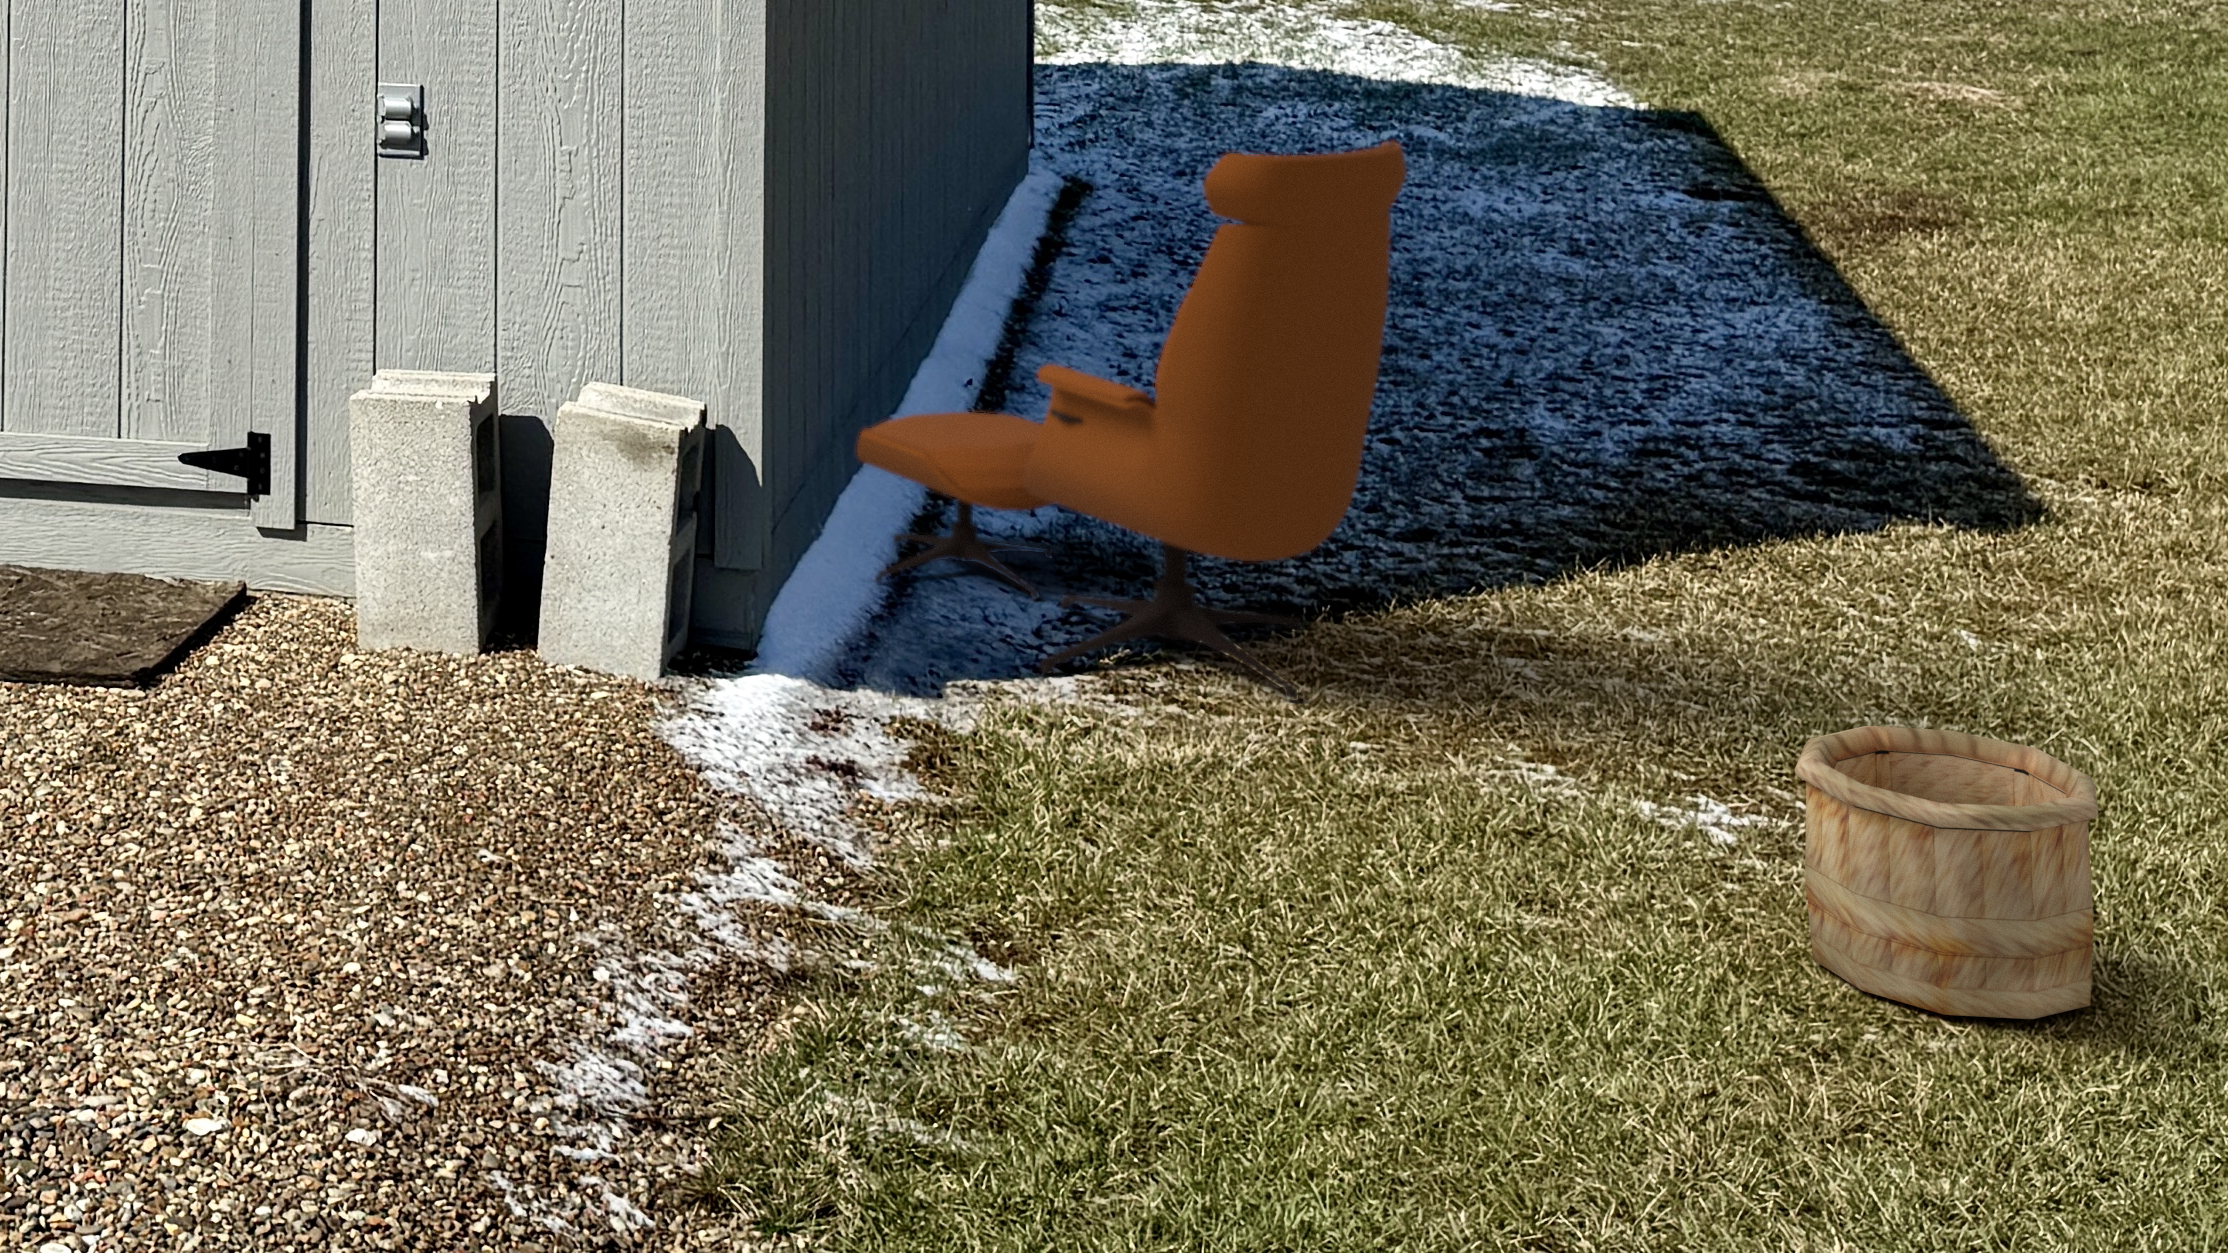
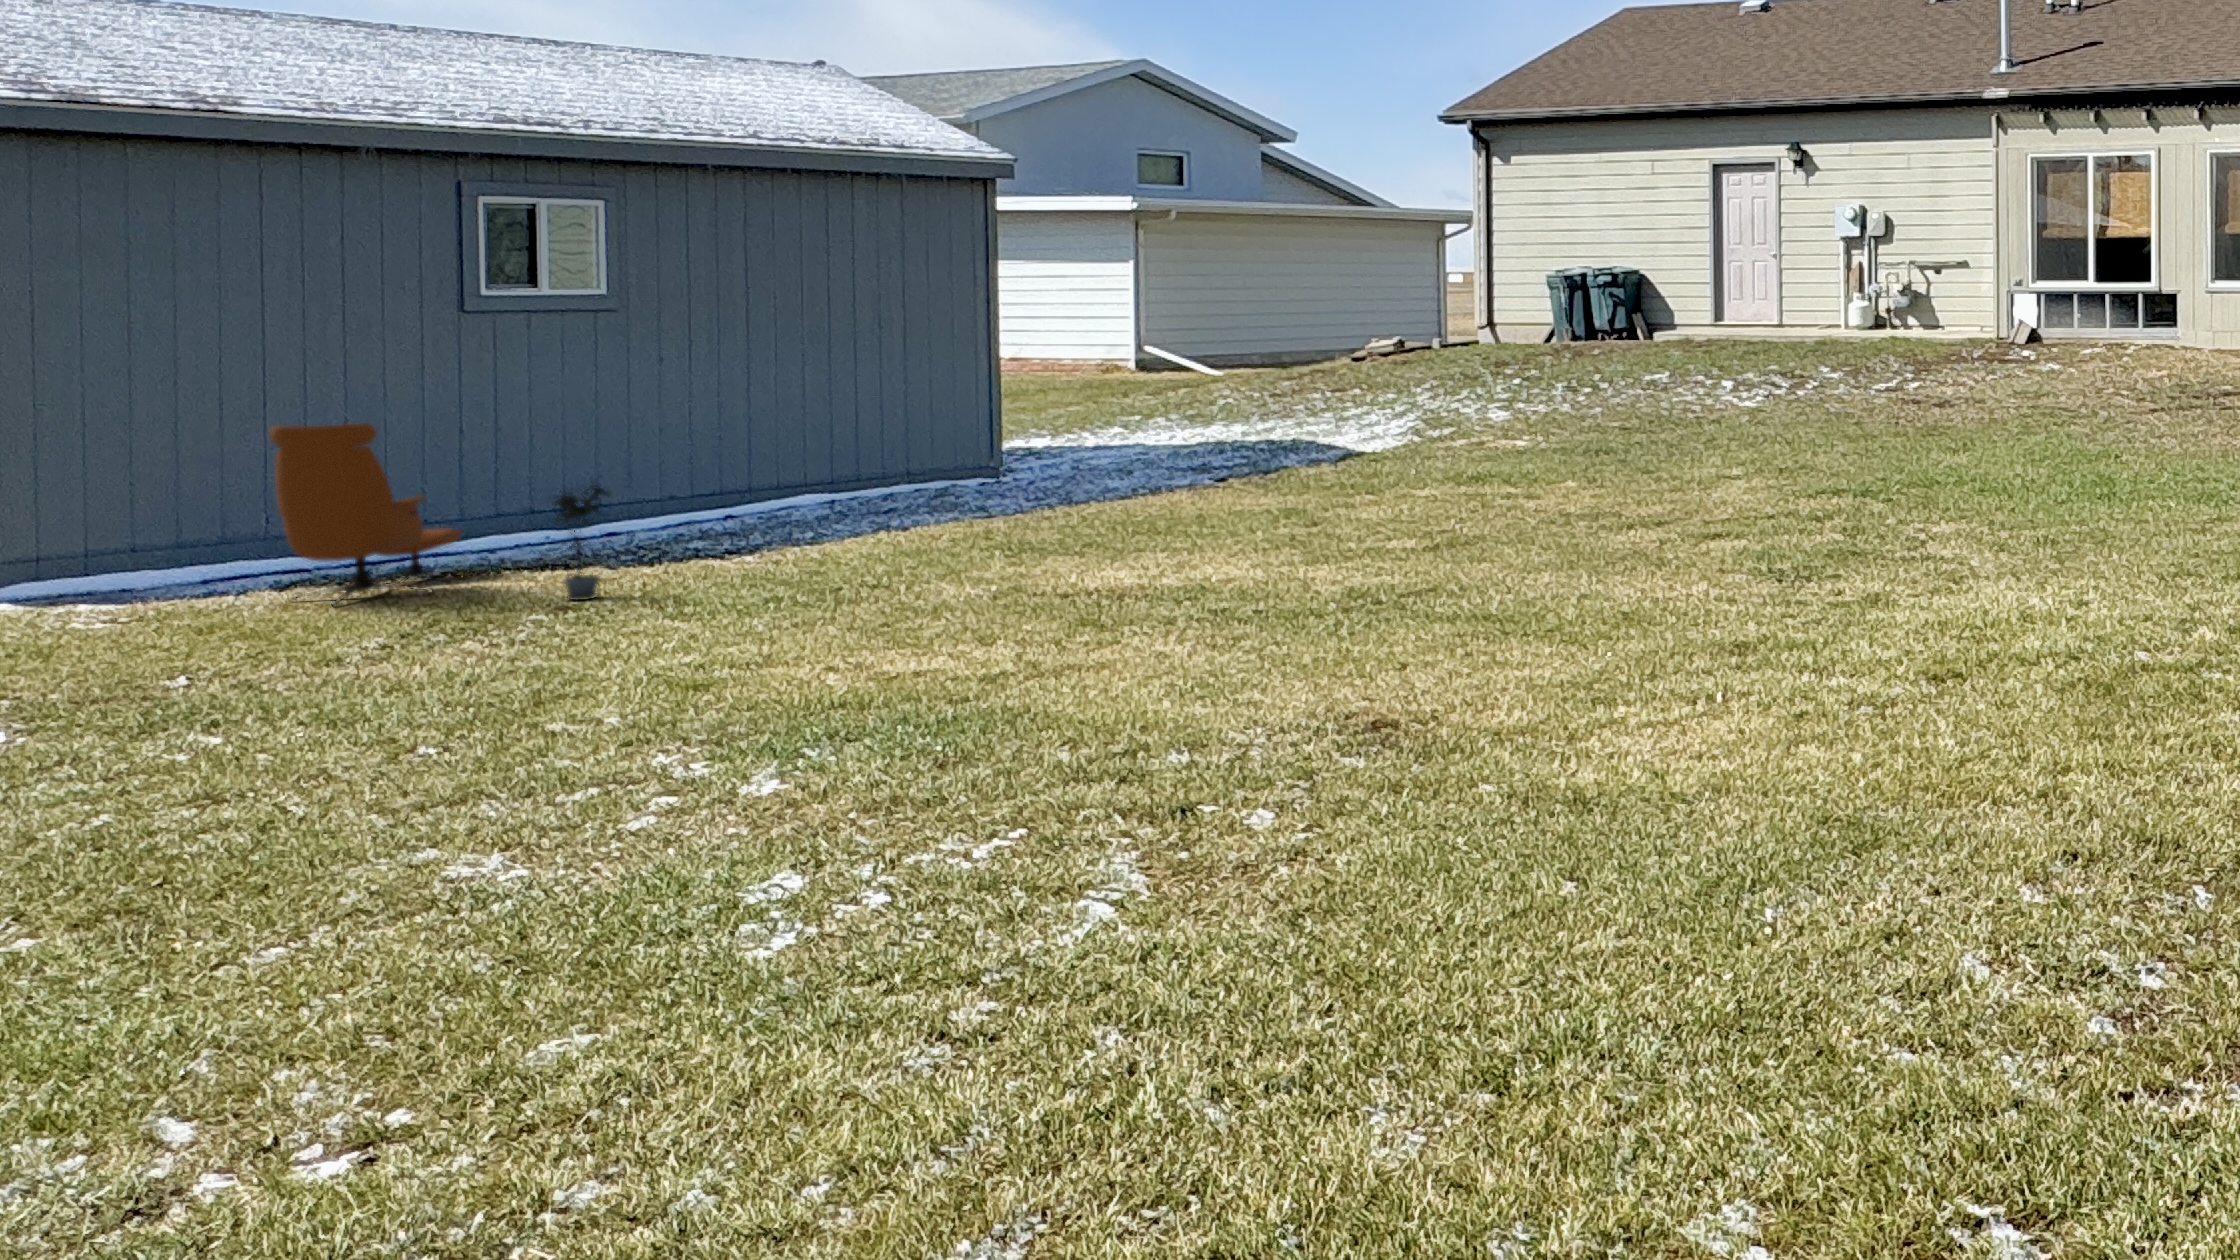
potted plant: none [1799,306,2004,672] -> present [550,482,610,600]
wooden bucket: present [1795,726,2098,1019] -> none [100,586,220,661]

